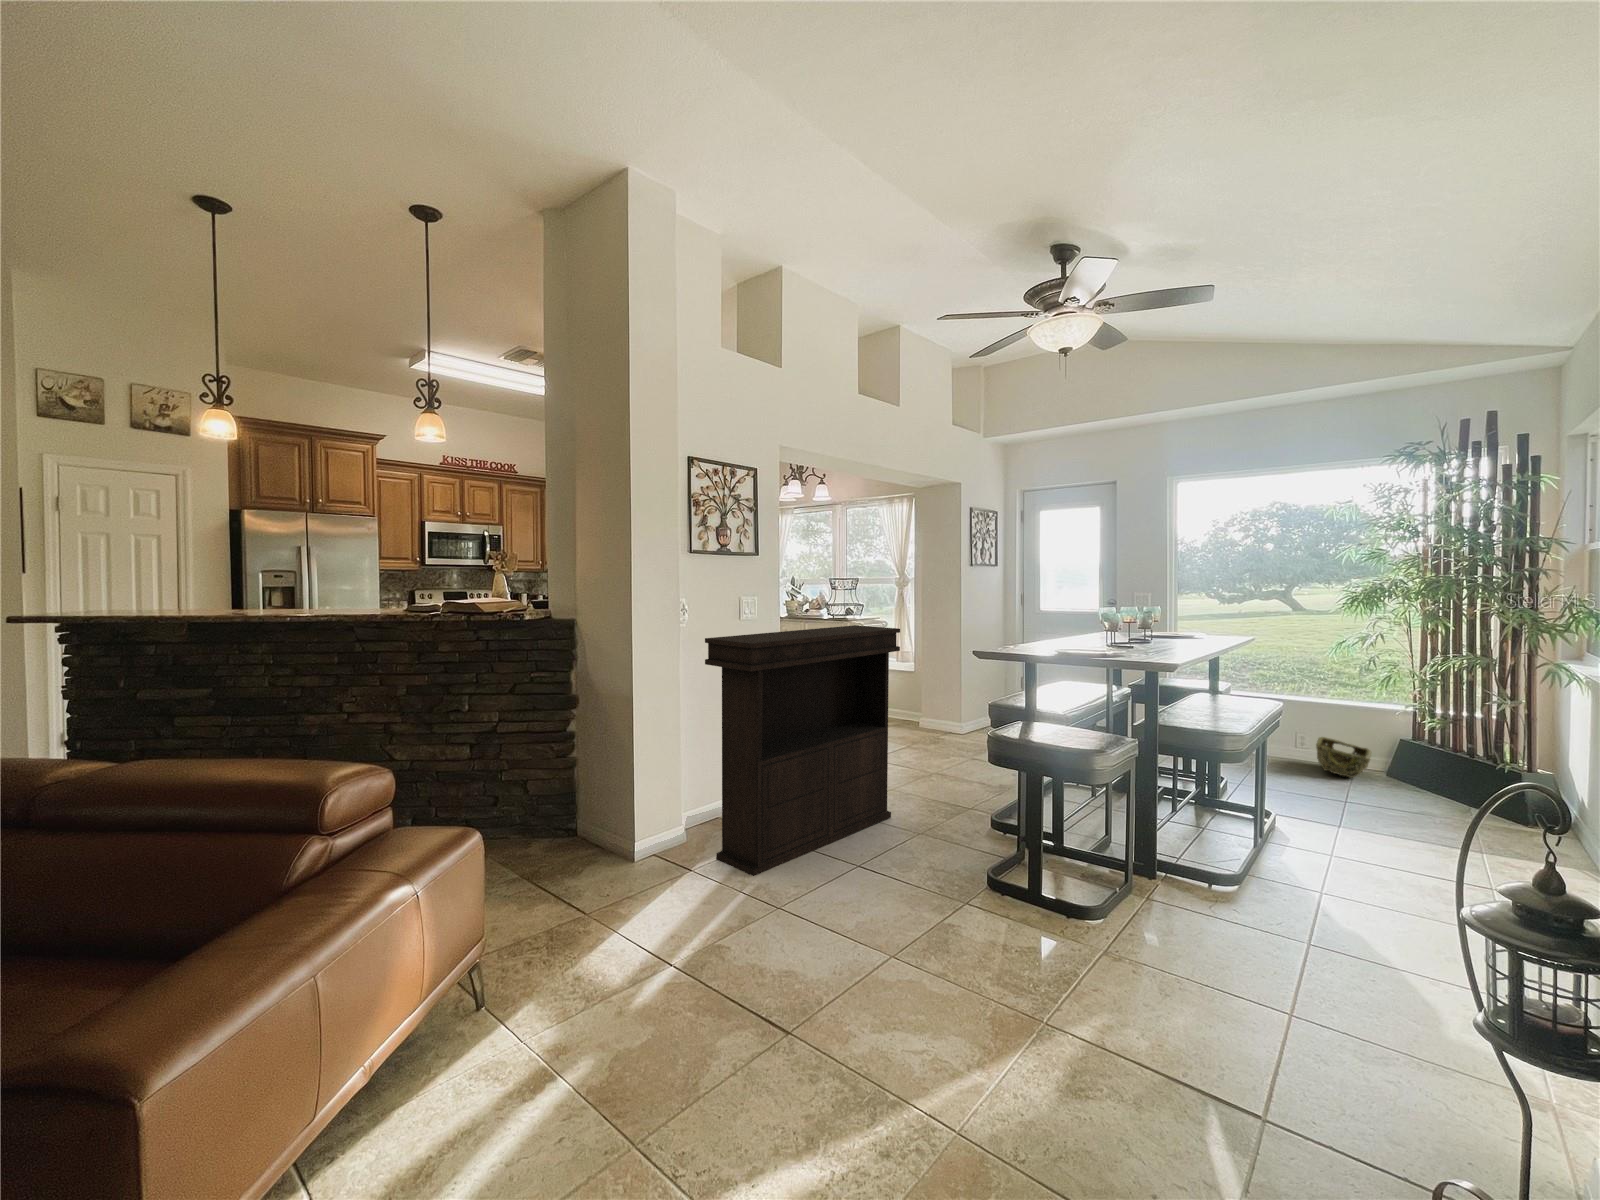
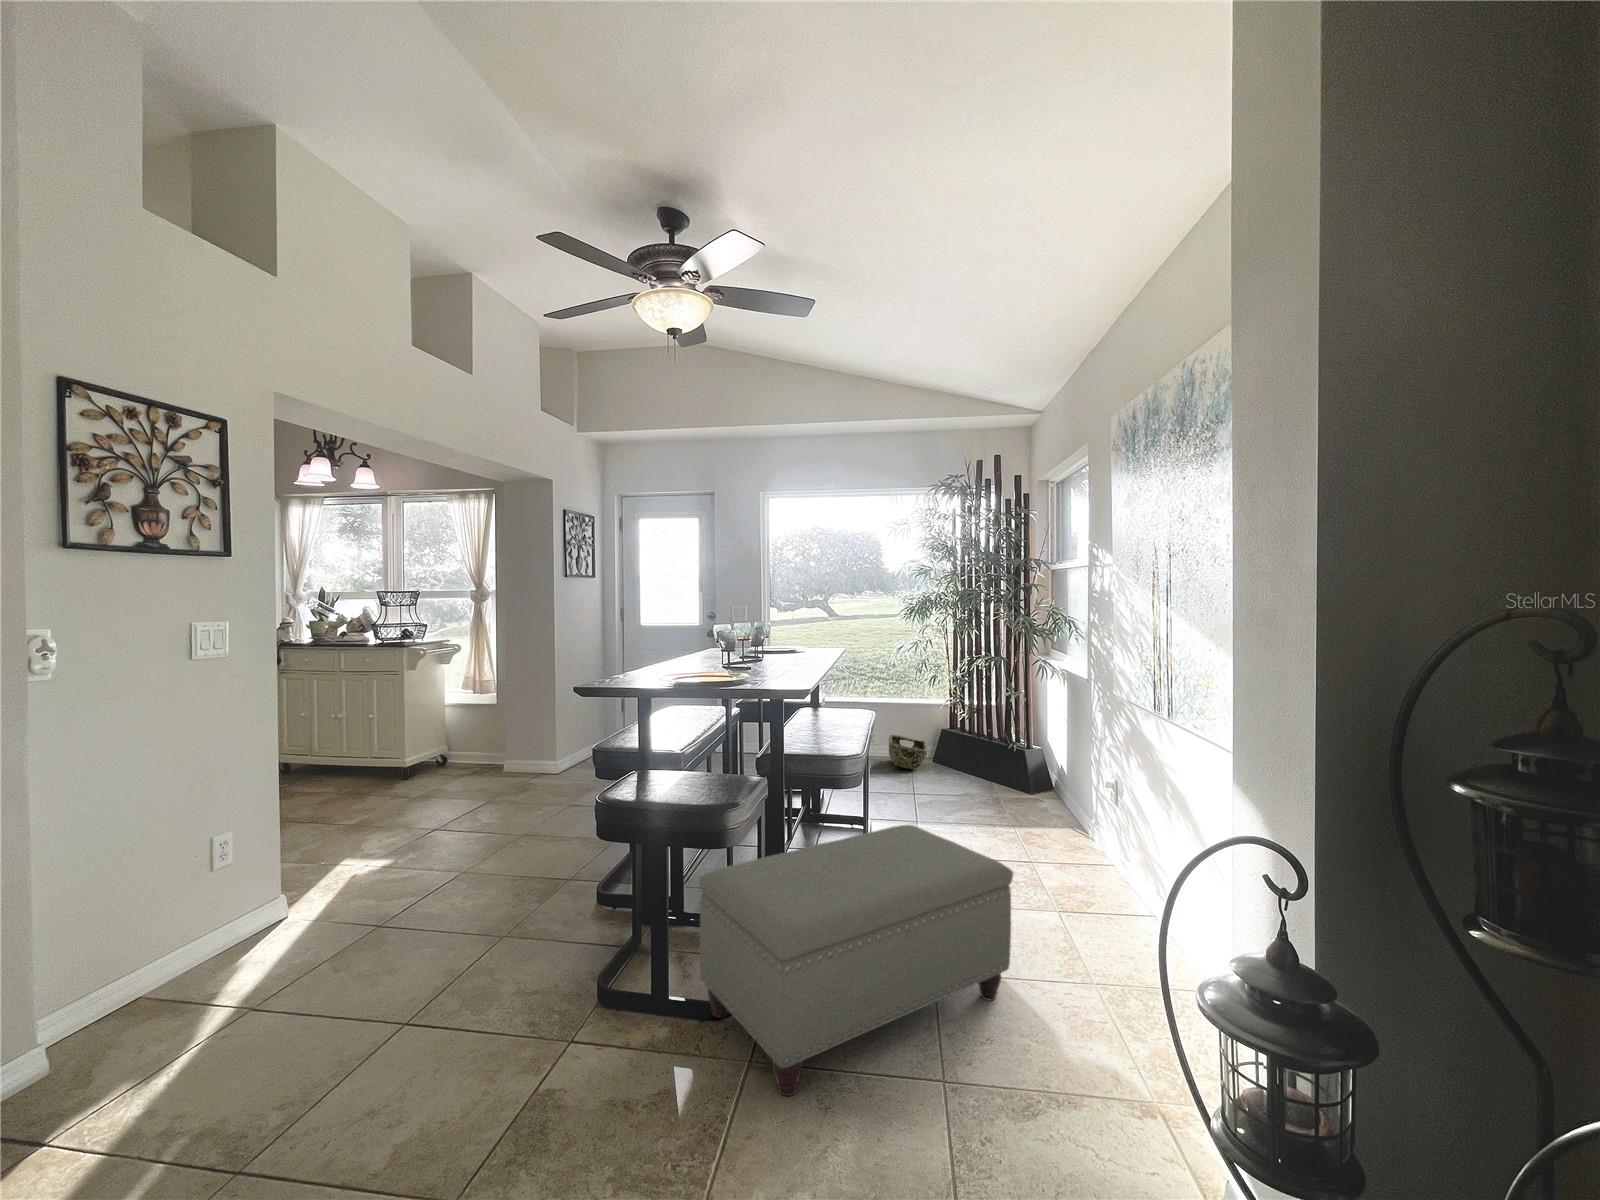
console table: present [705,625,900,876] -> none [88,656,469,1091]
ottoman: none [1077,809,1428,999] -> present [699,825,1013,1096]

